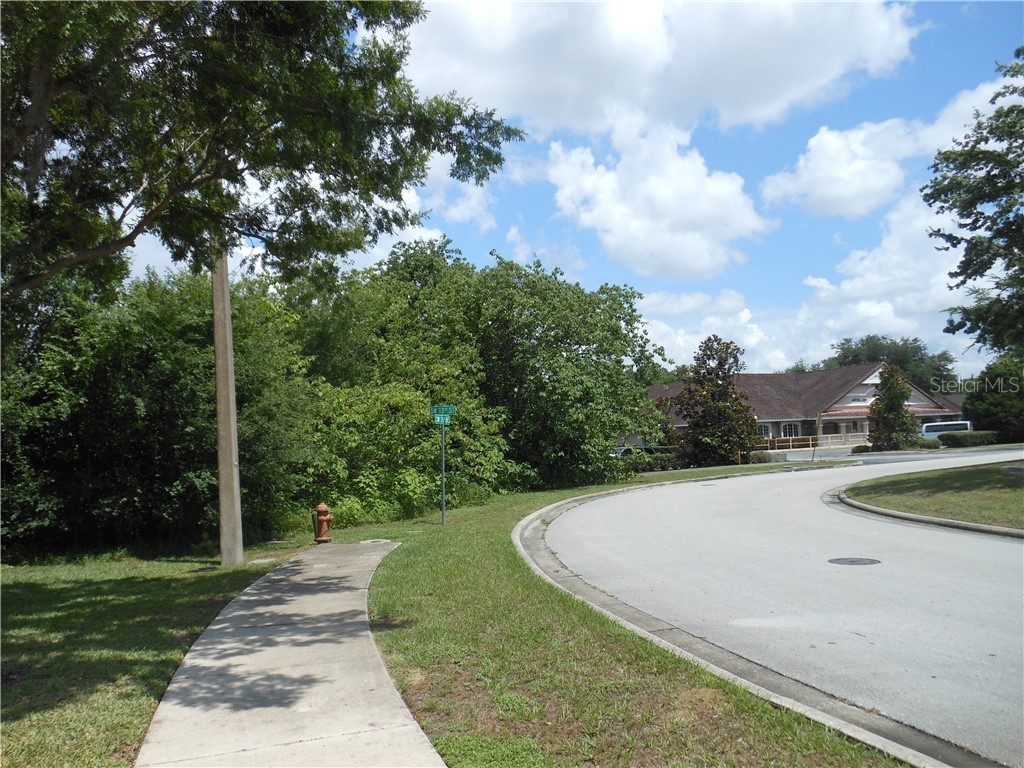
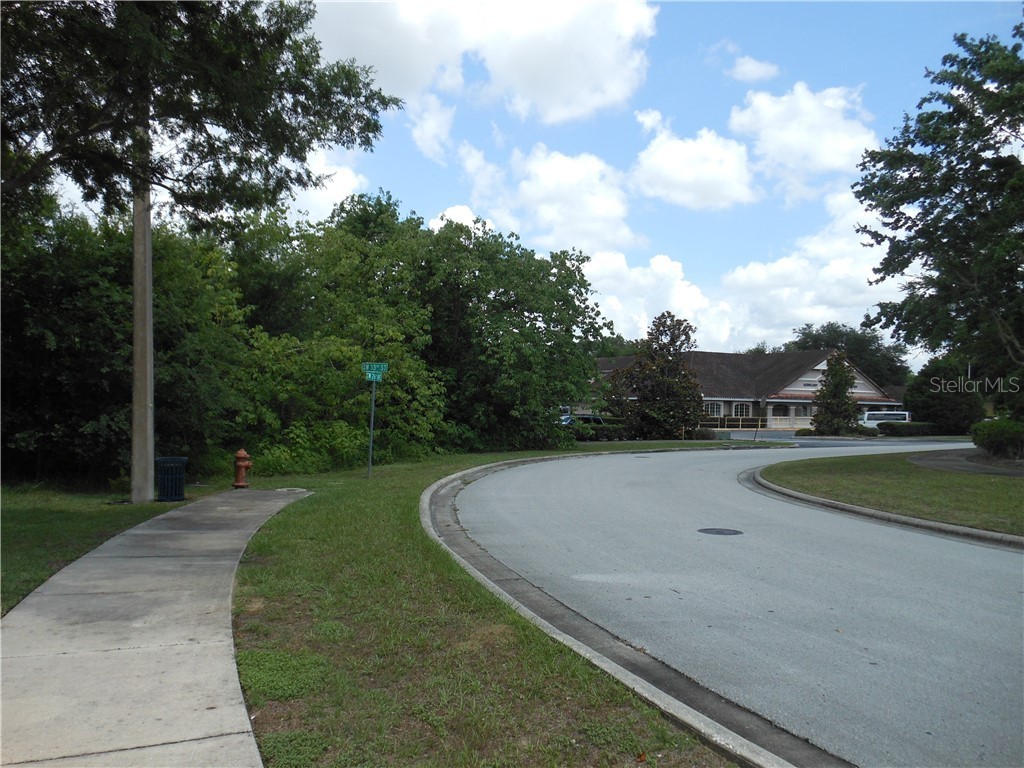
trash can: none [238,516,273,565] -> present [156,457,188,501]

